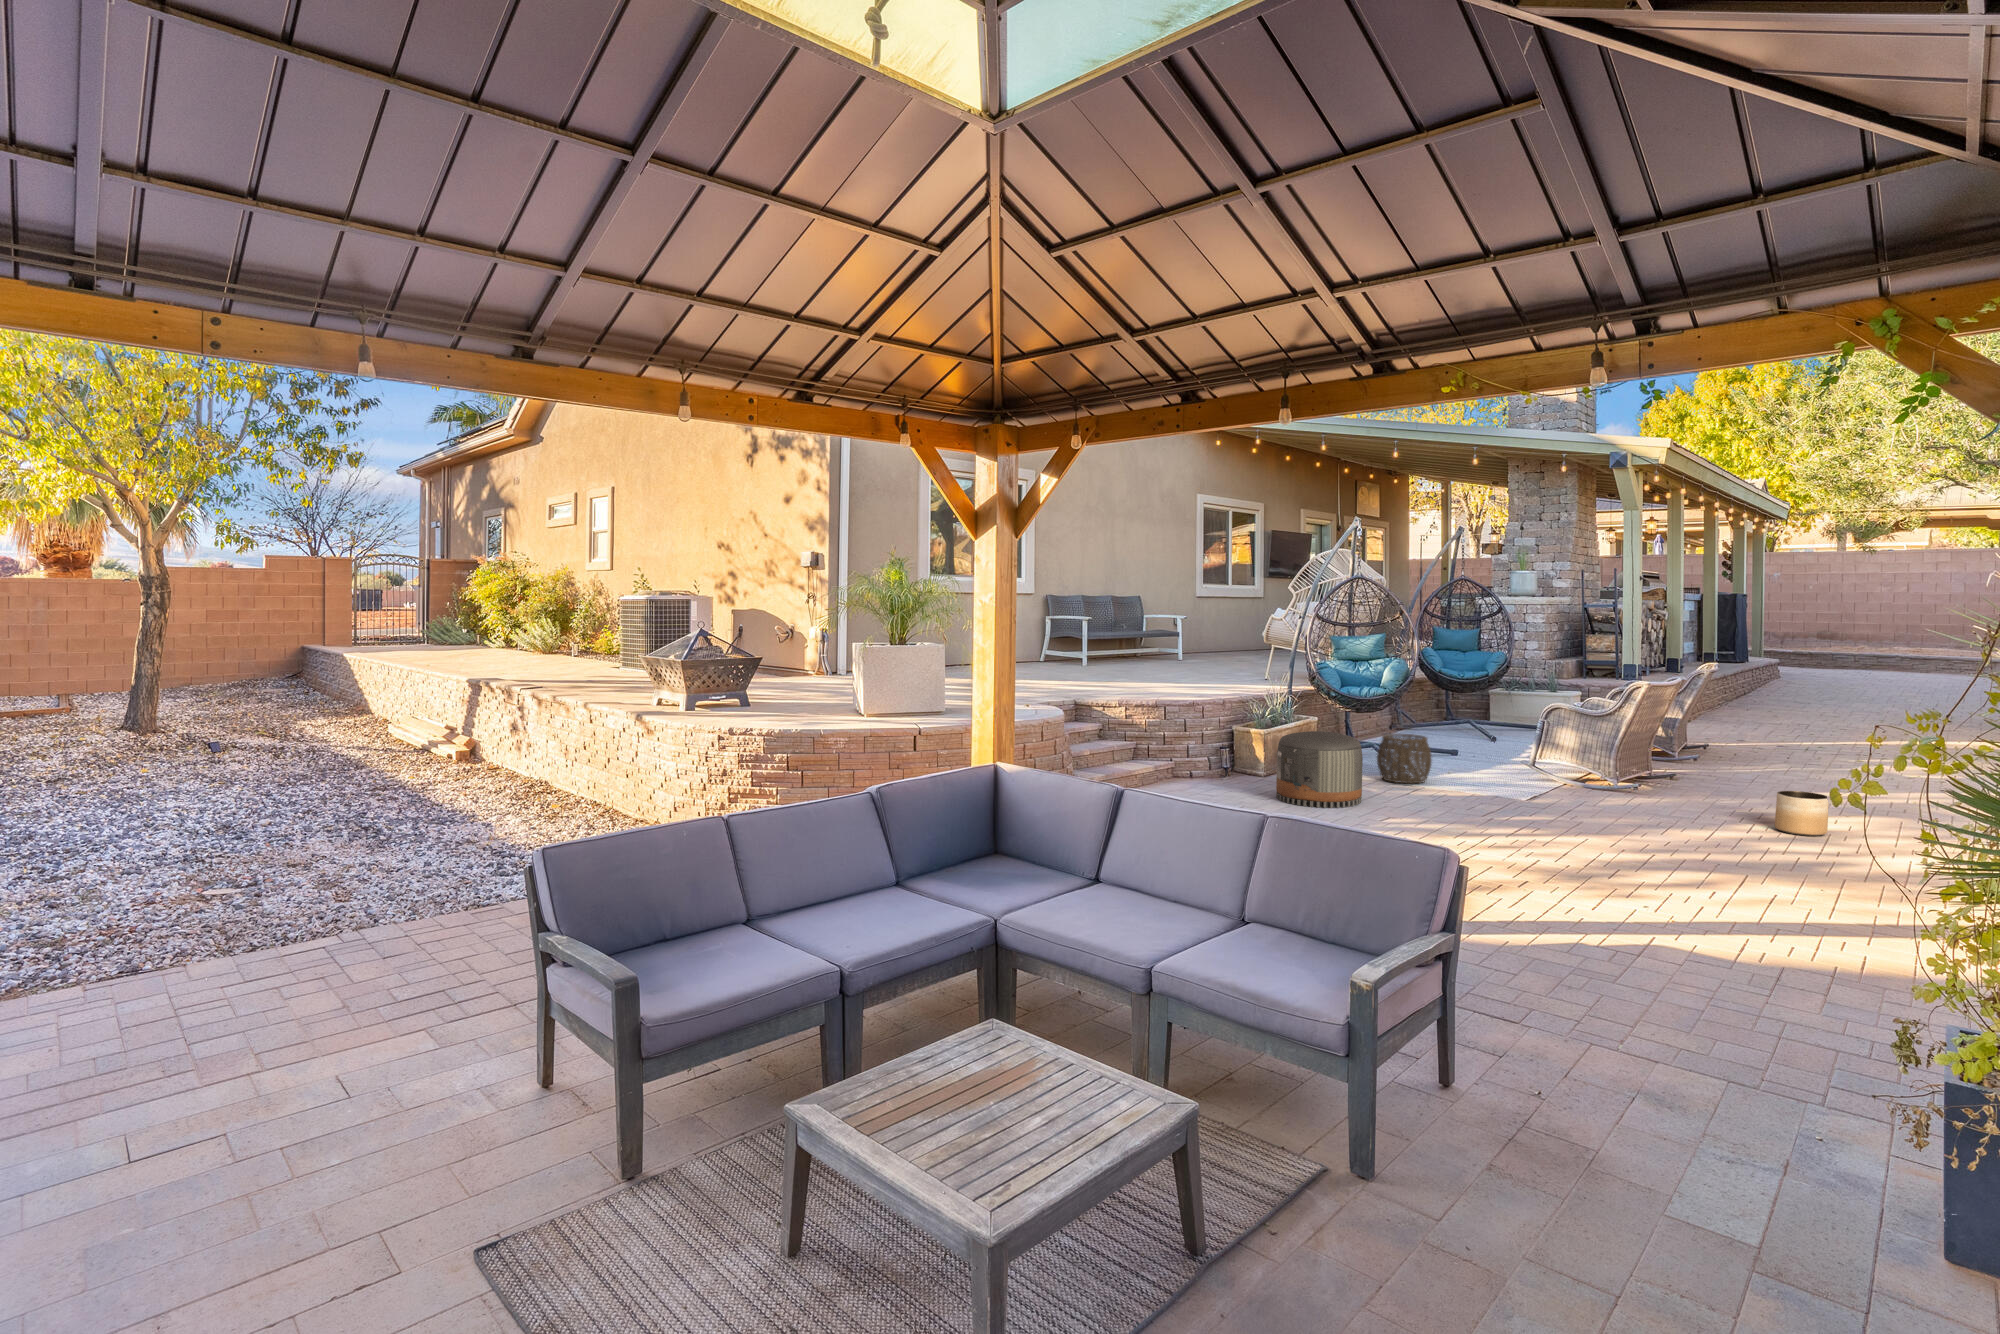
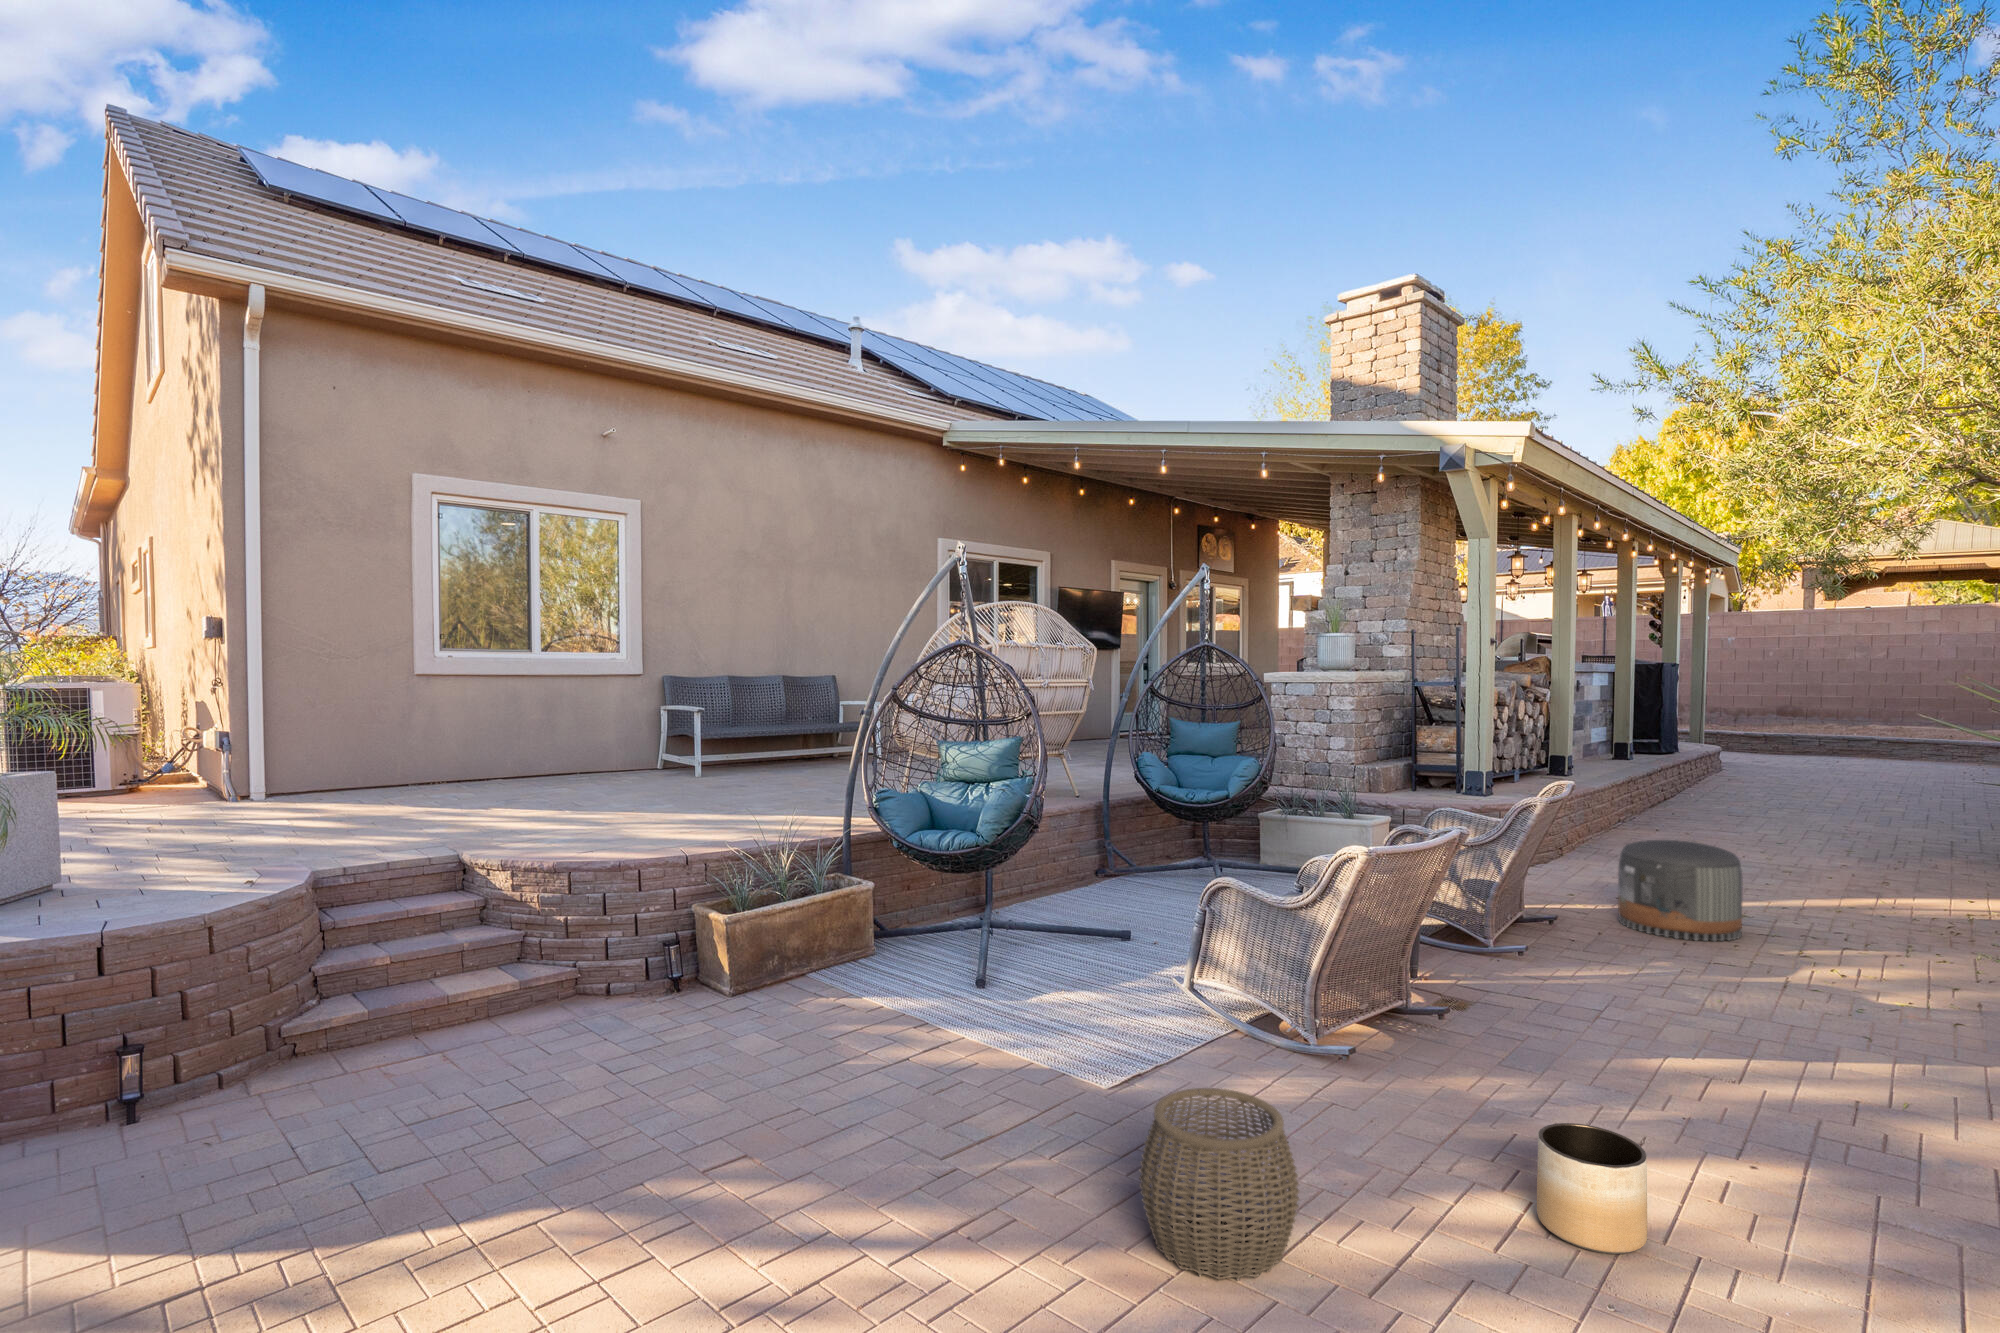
pouf: present [1276,731,1363,808] -> present [1618,840,1743,941]
woven basket: present [1377,734,1432,784] -> present [1139,1088,1300,1280]

